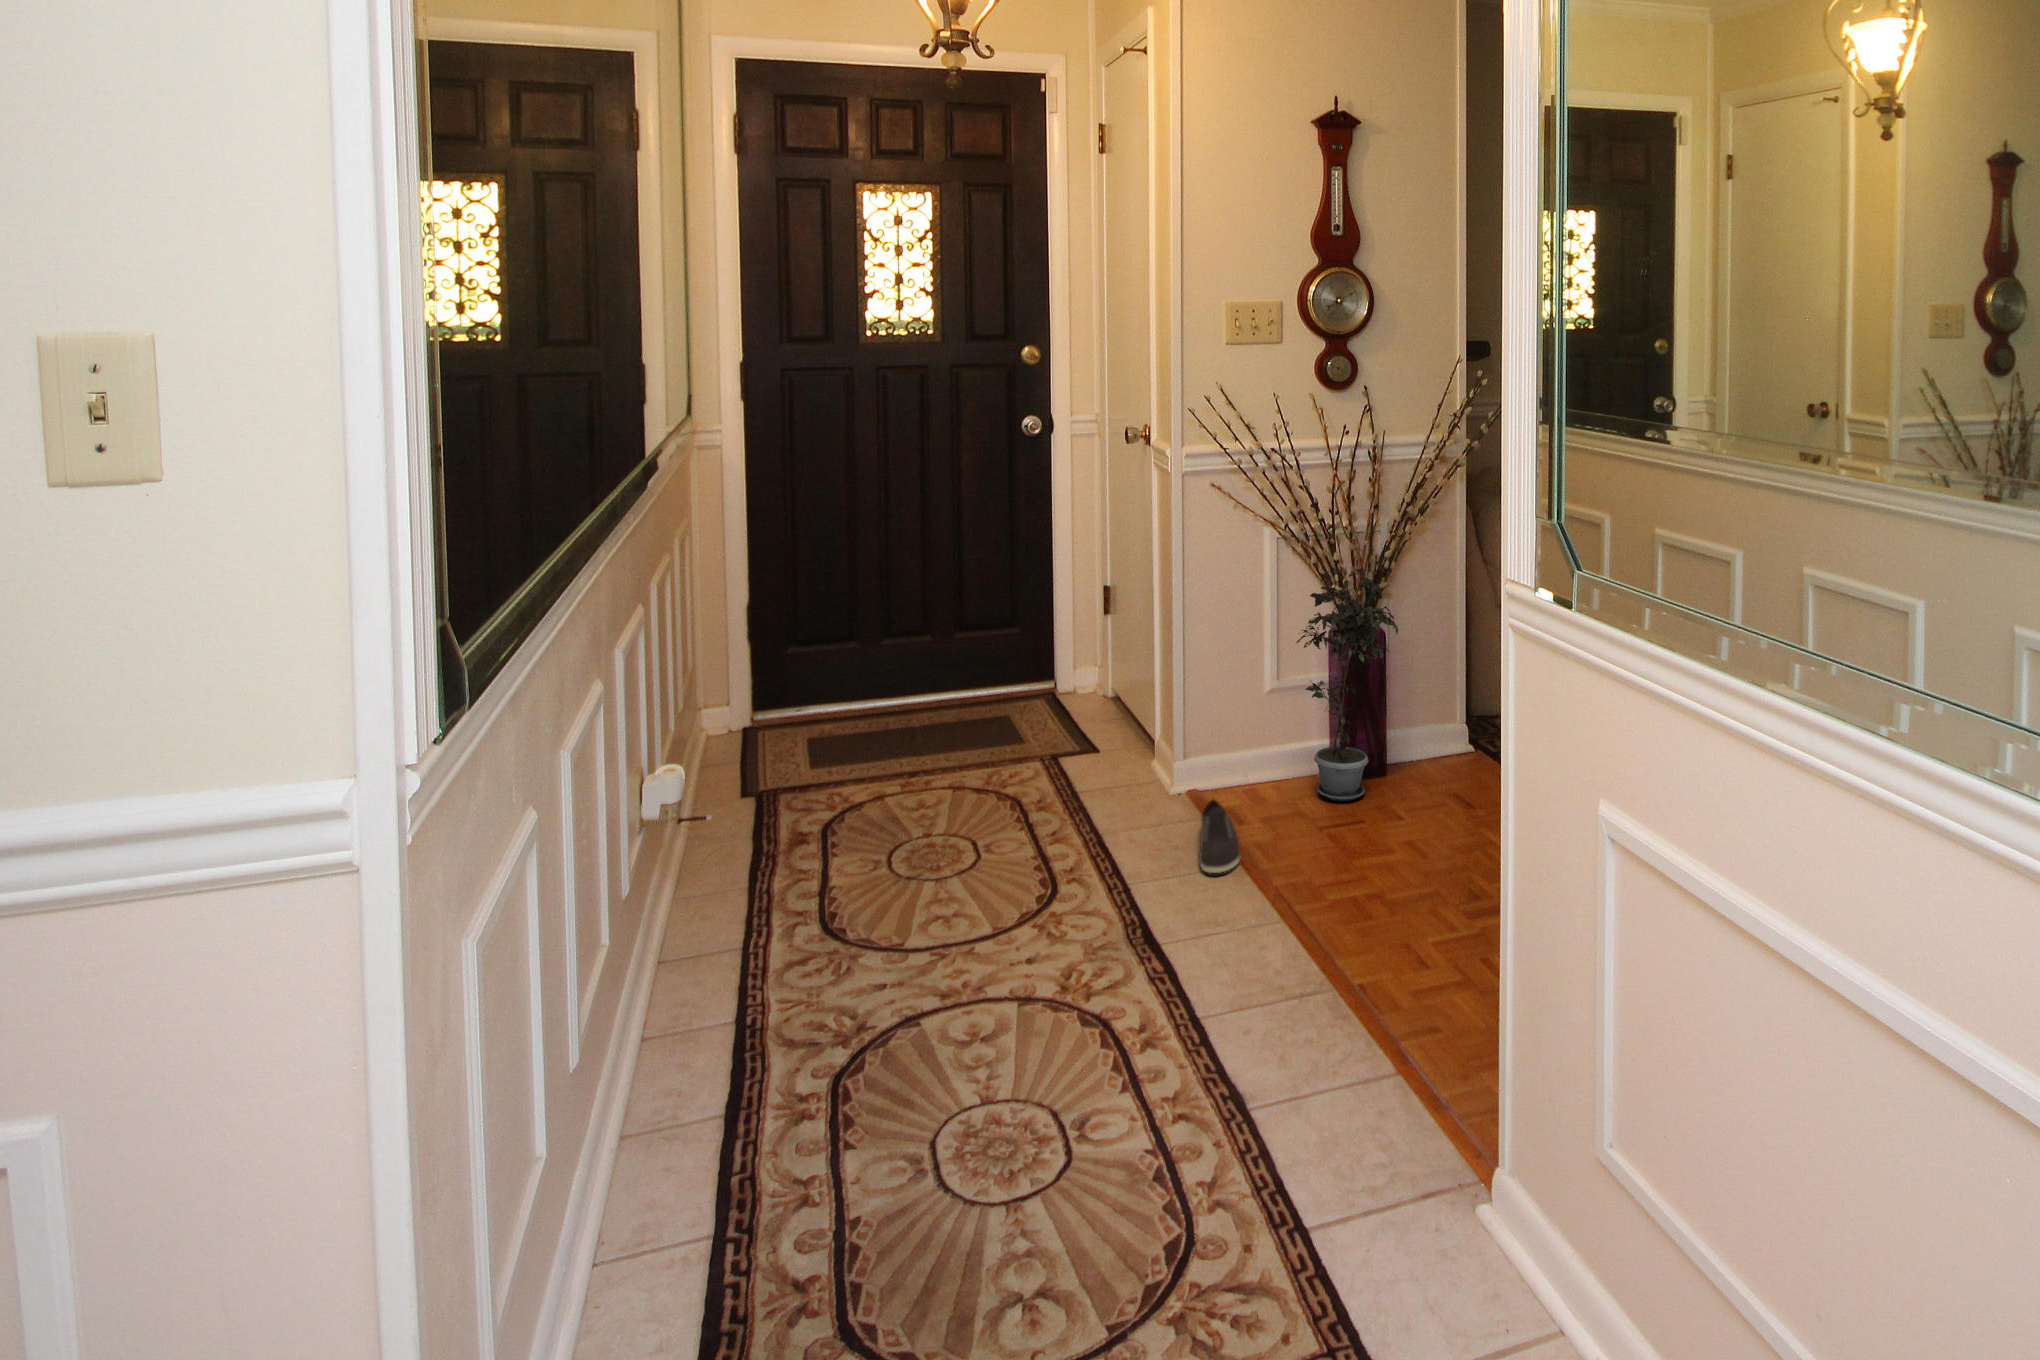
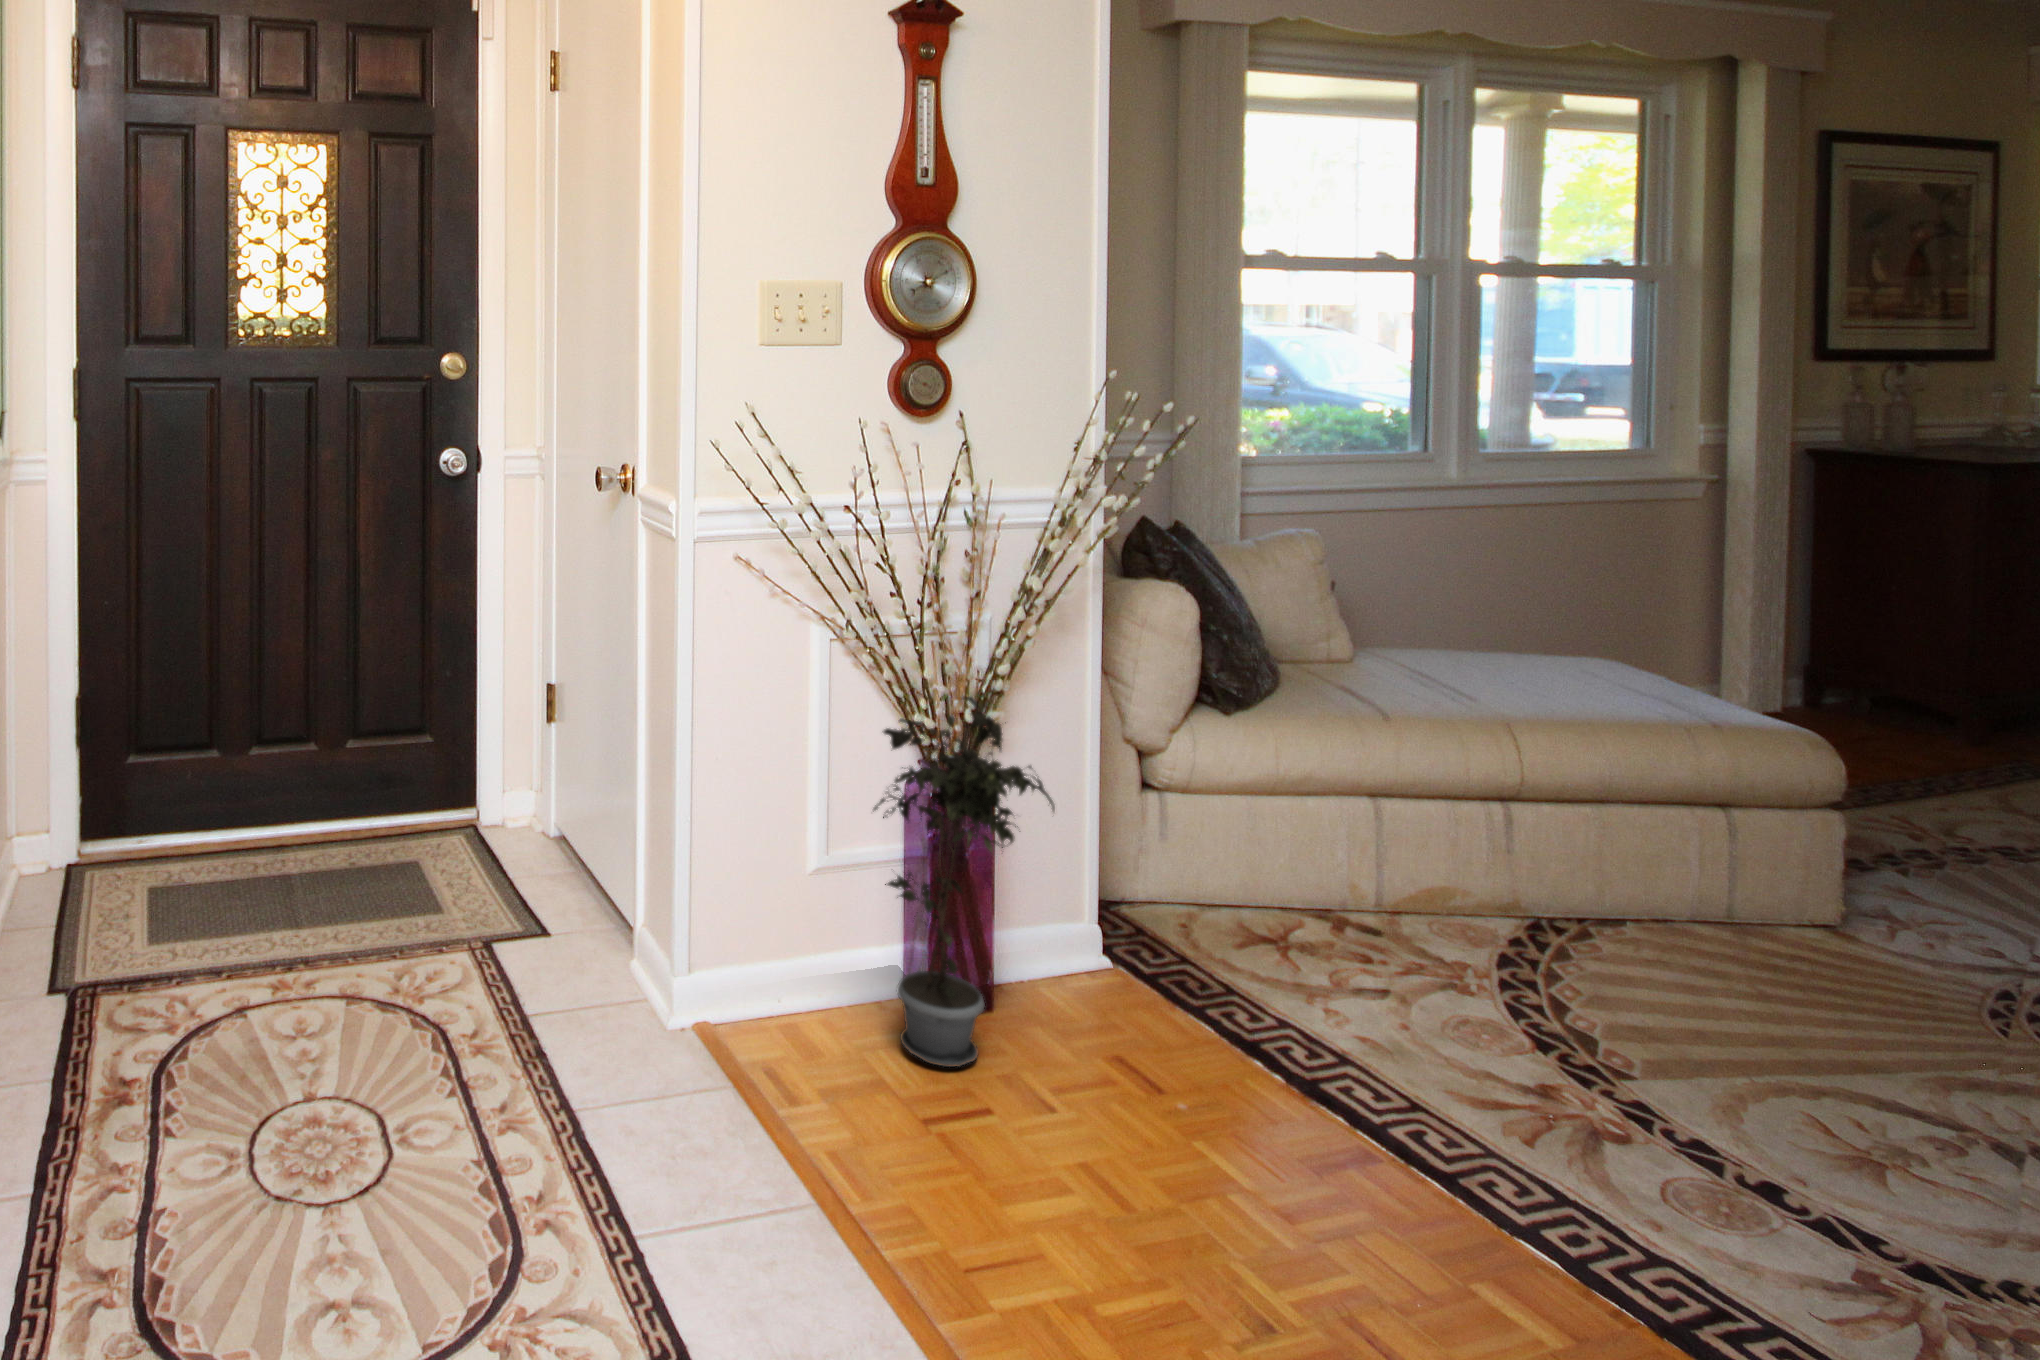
shoe: present [1199,800,1240,873] -> none [738,1068,817,1227]

